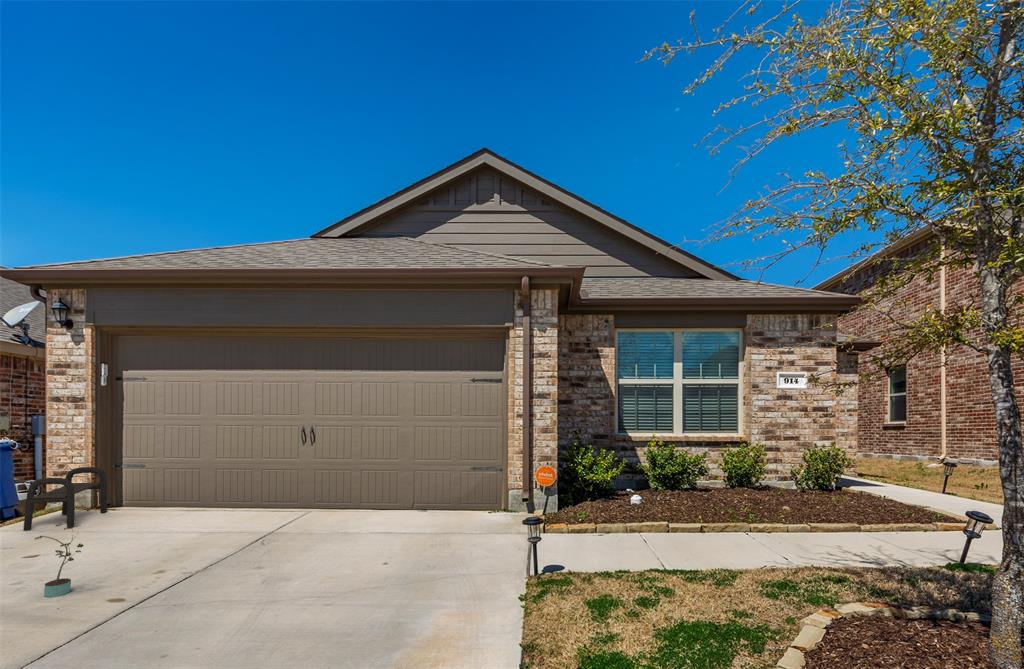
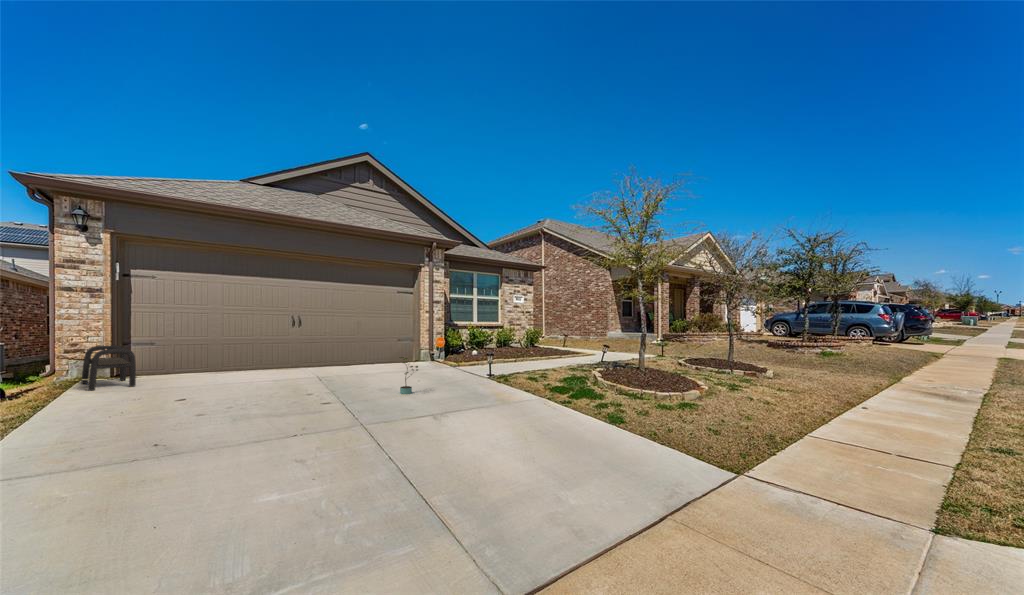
potted plant: present [35,524,83,597] -> present [400,357,418,394]

